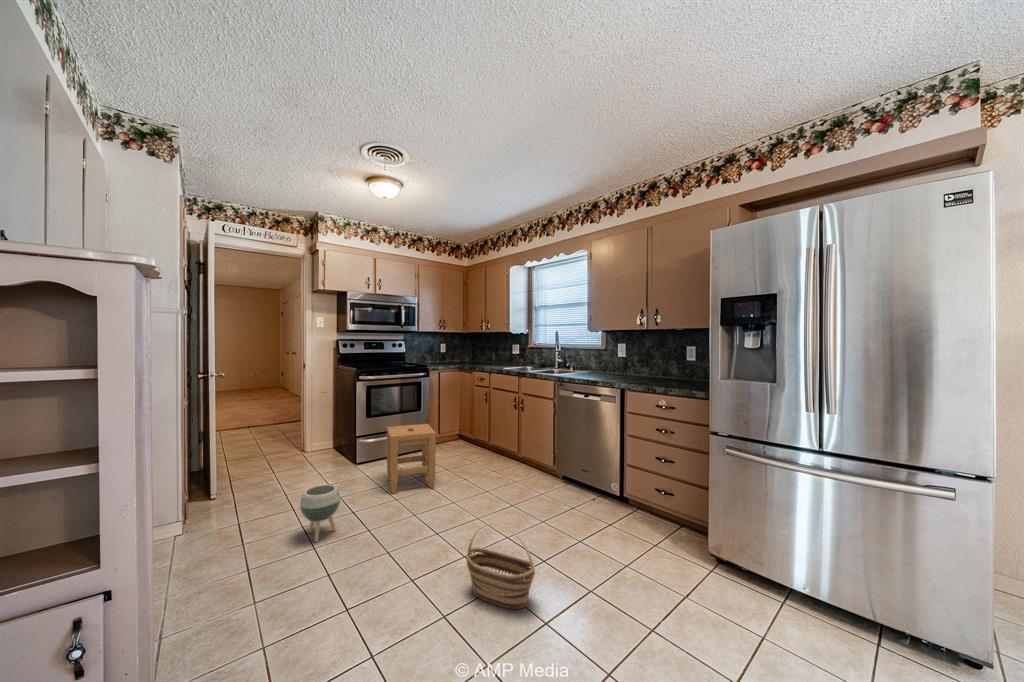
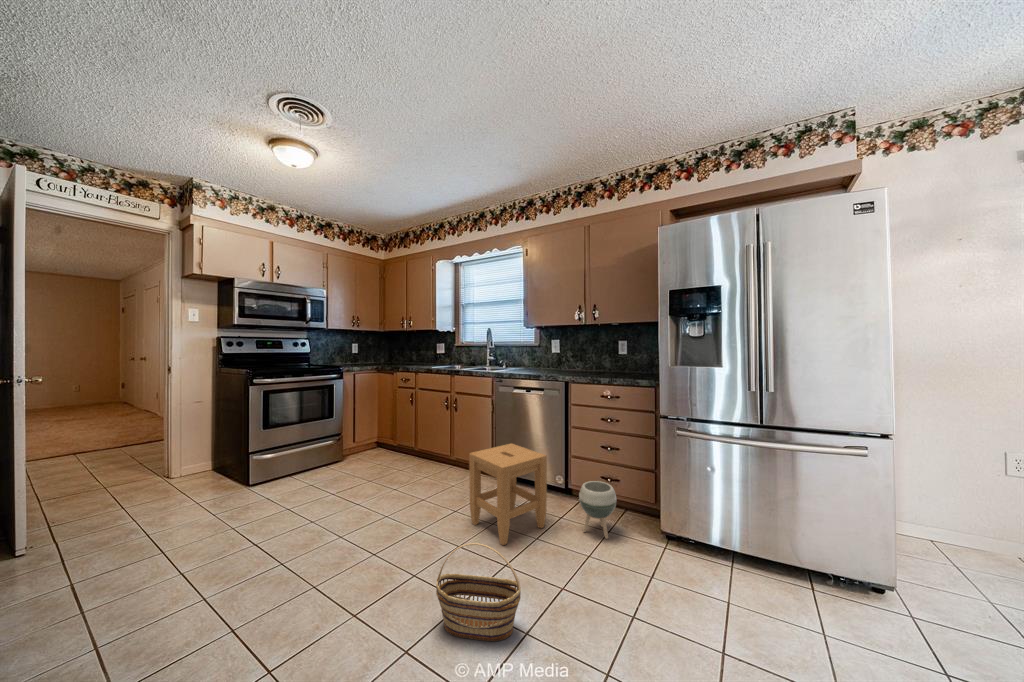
stool: present [387,424,436,494] -> present [469,444,547,545]
planter: present [300,484,340,542] -> present [579,481,616,539]

